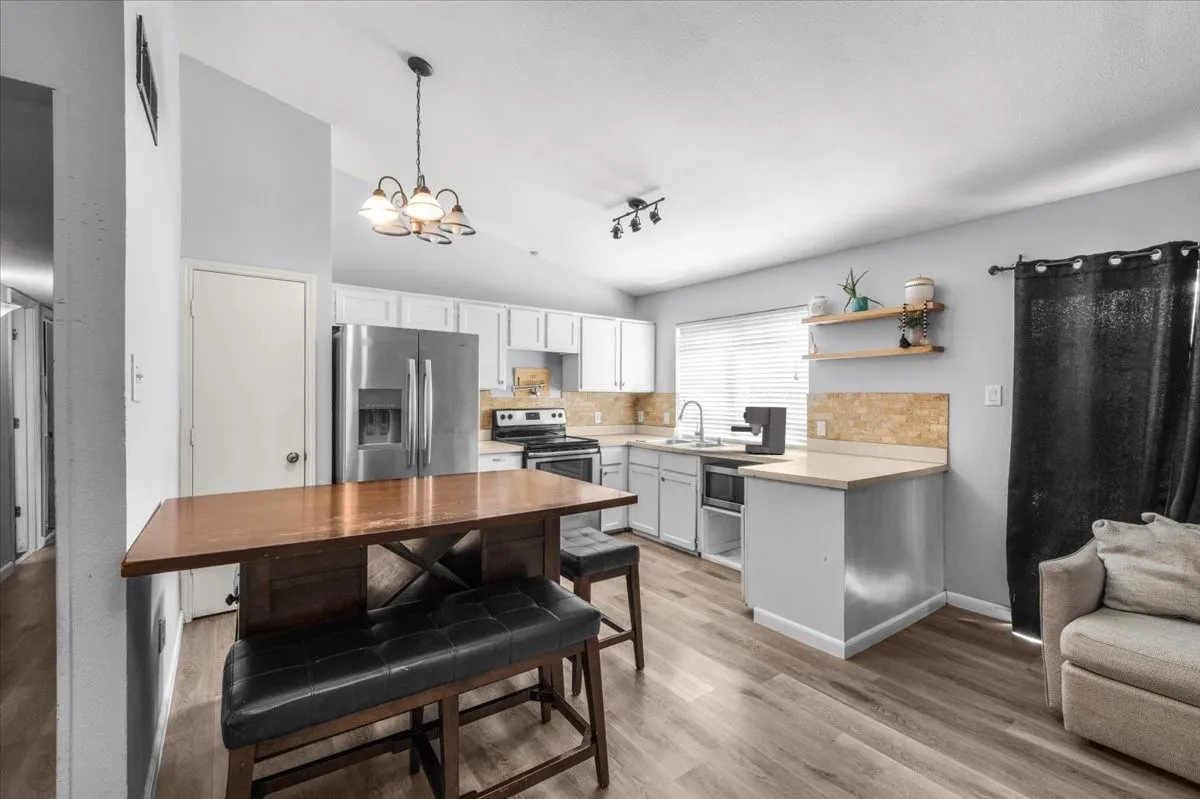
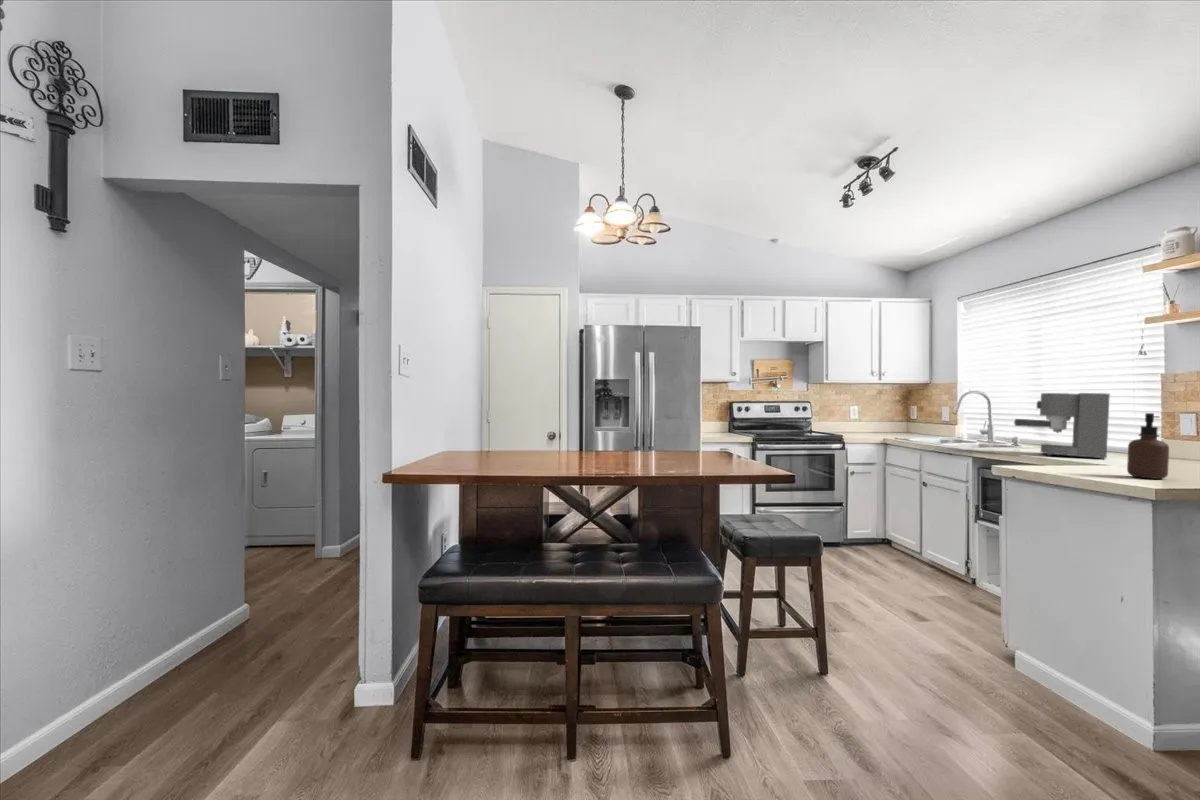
soap dispenser: none [814,426,836,471] -> present [1127,413,1169,479]

